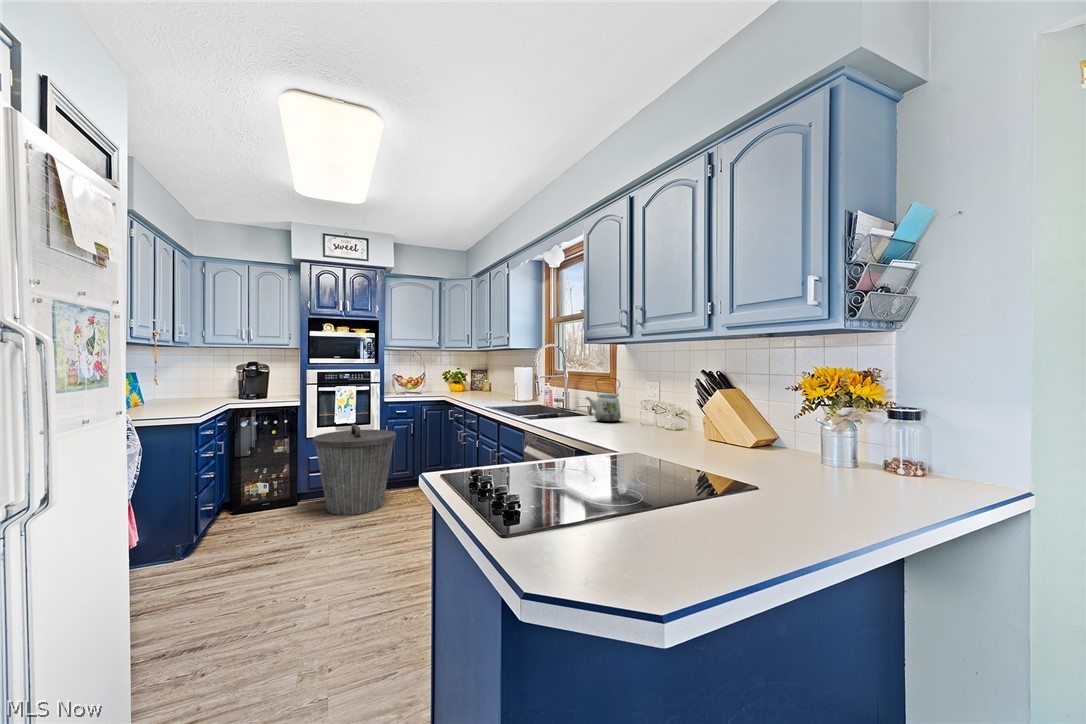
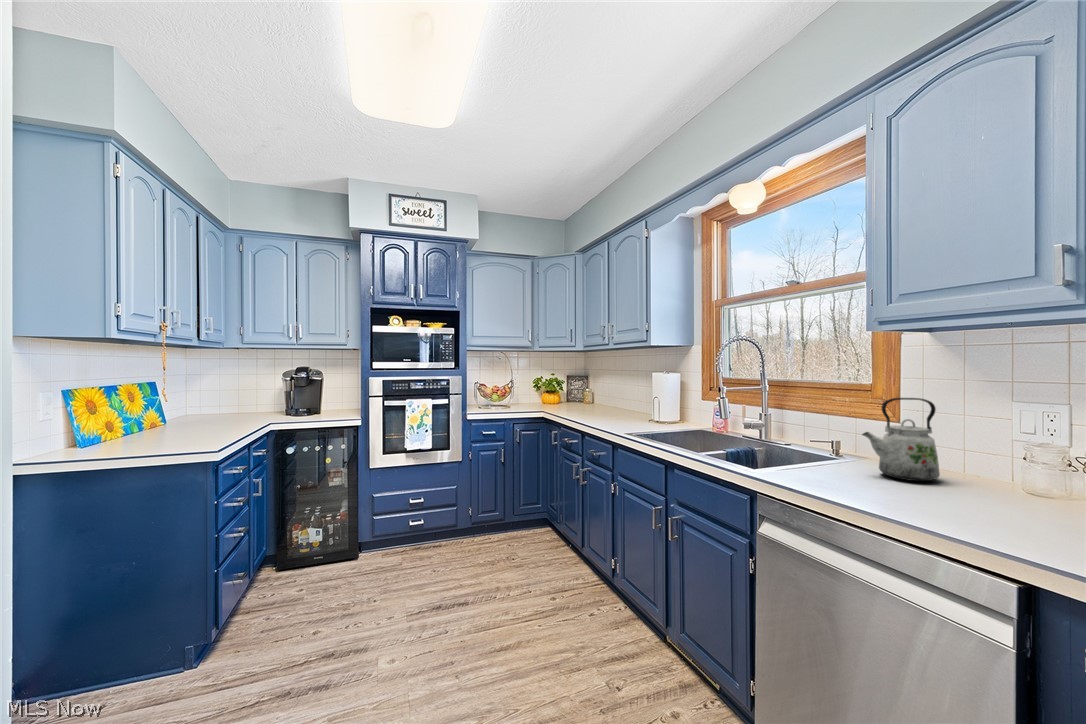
trash can: present [313,425,396,515] -> none [379,452,488,583]

